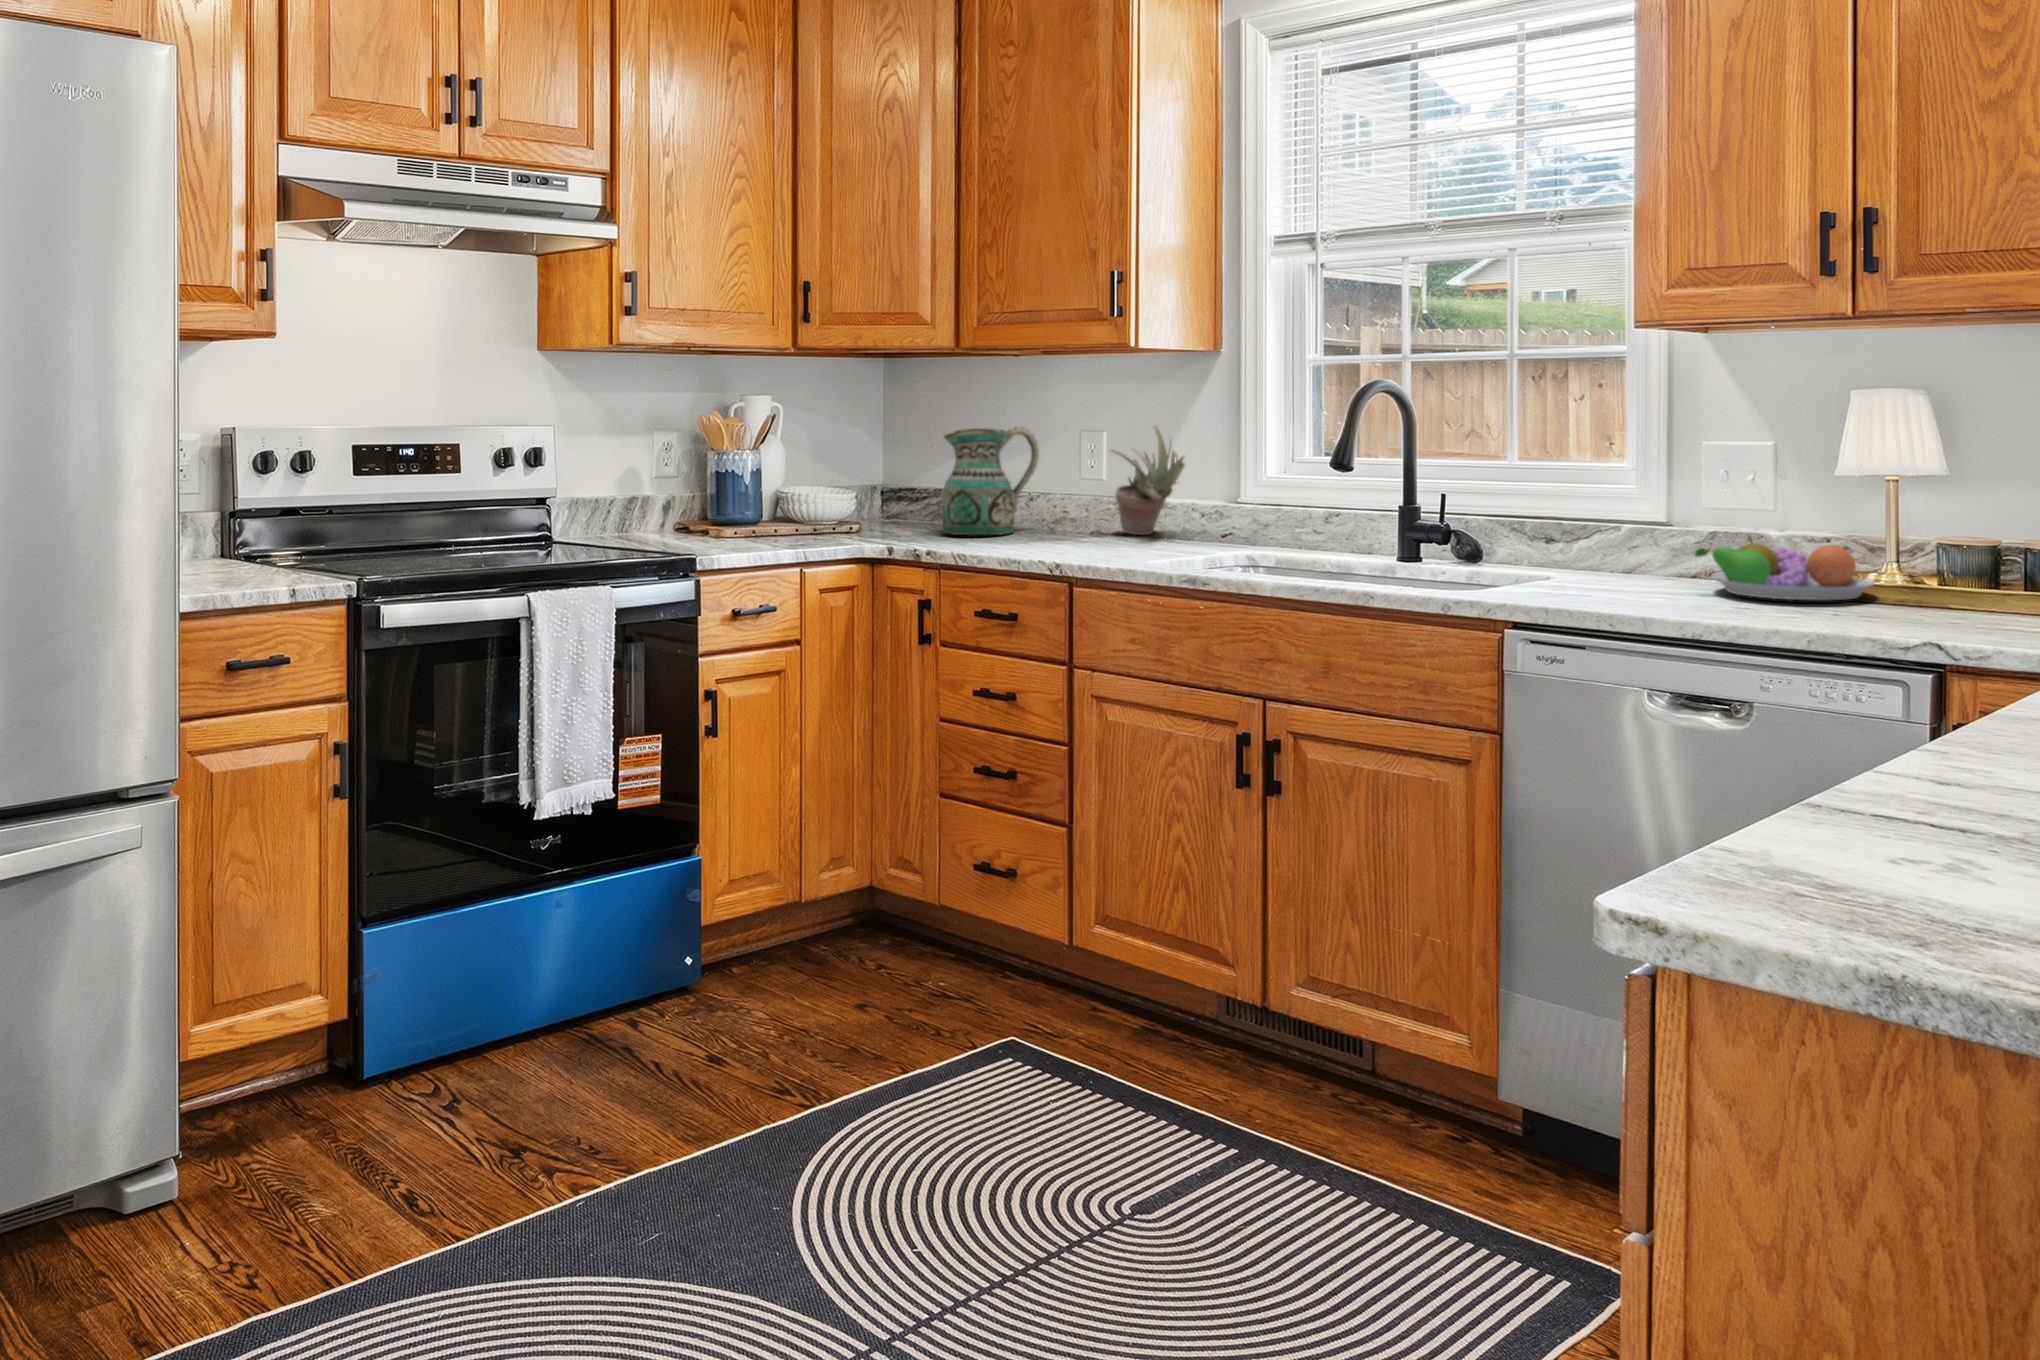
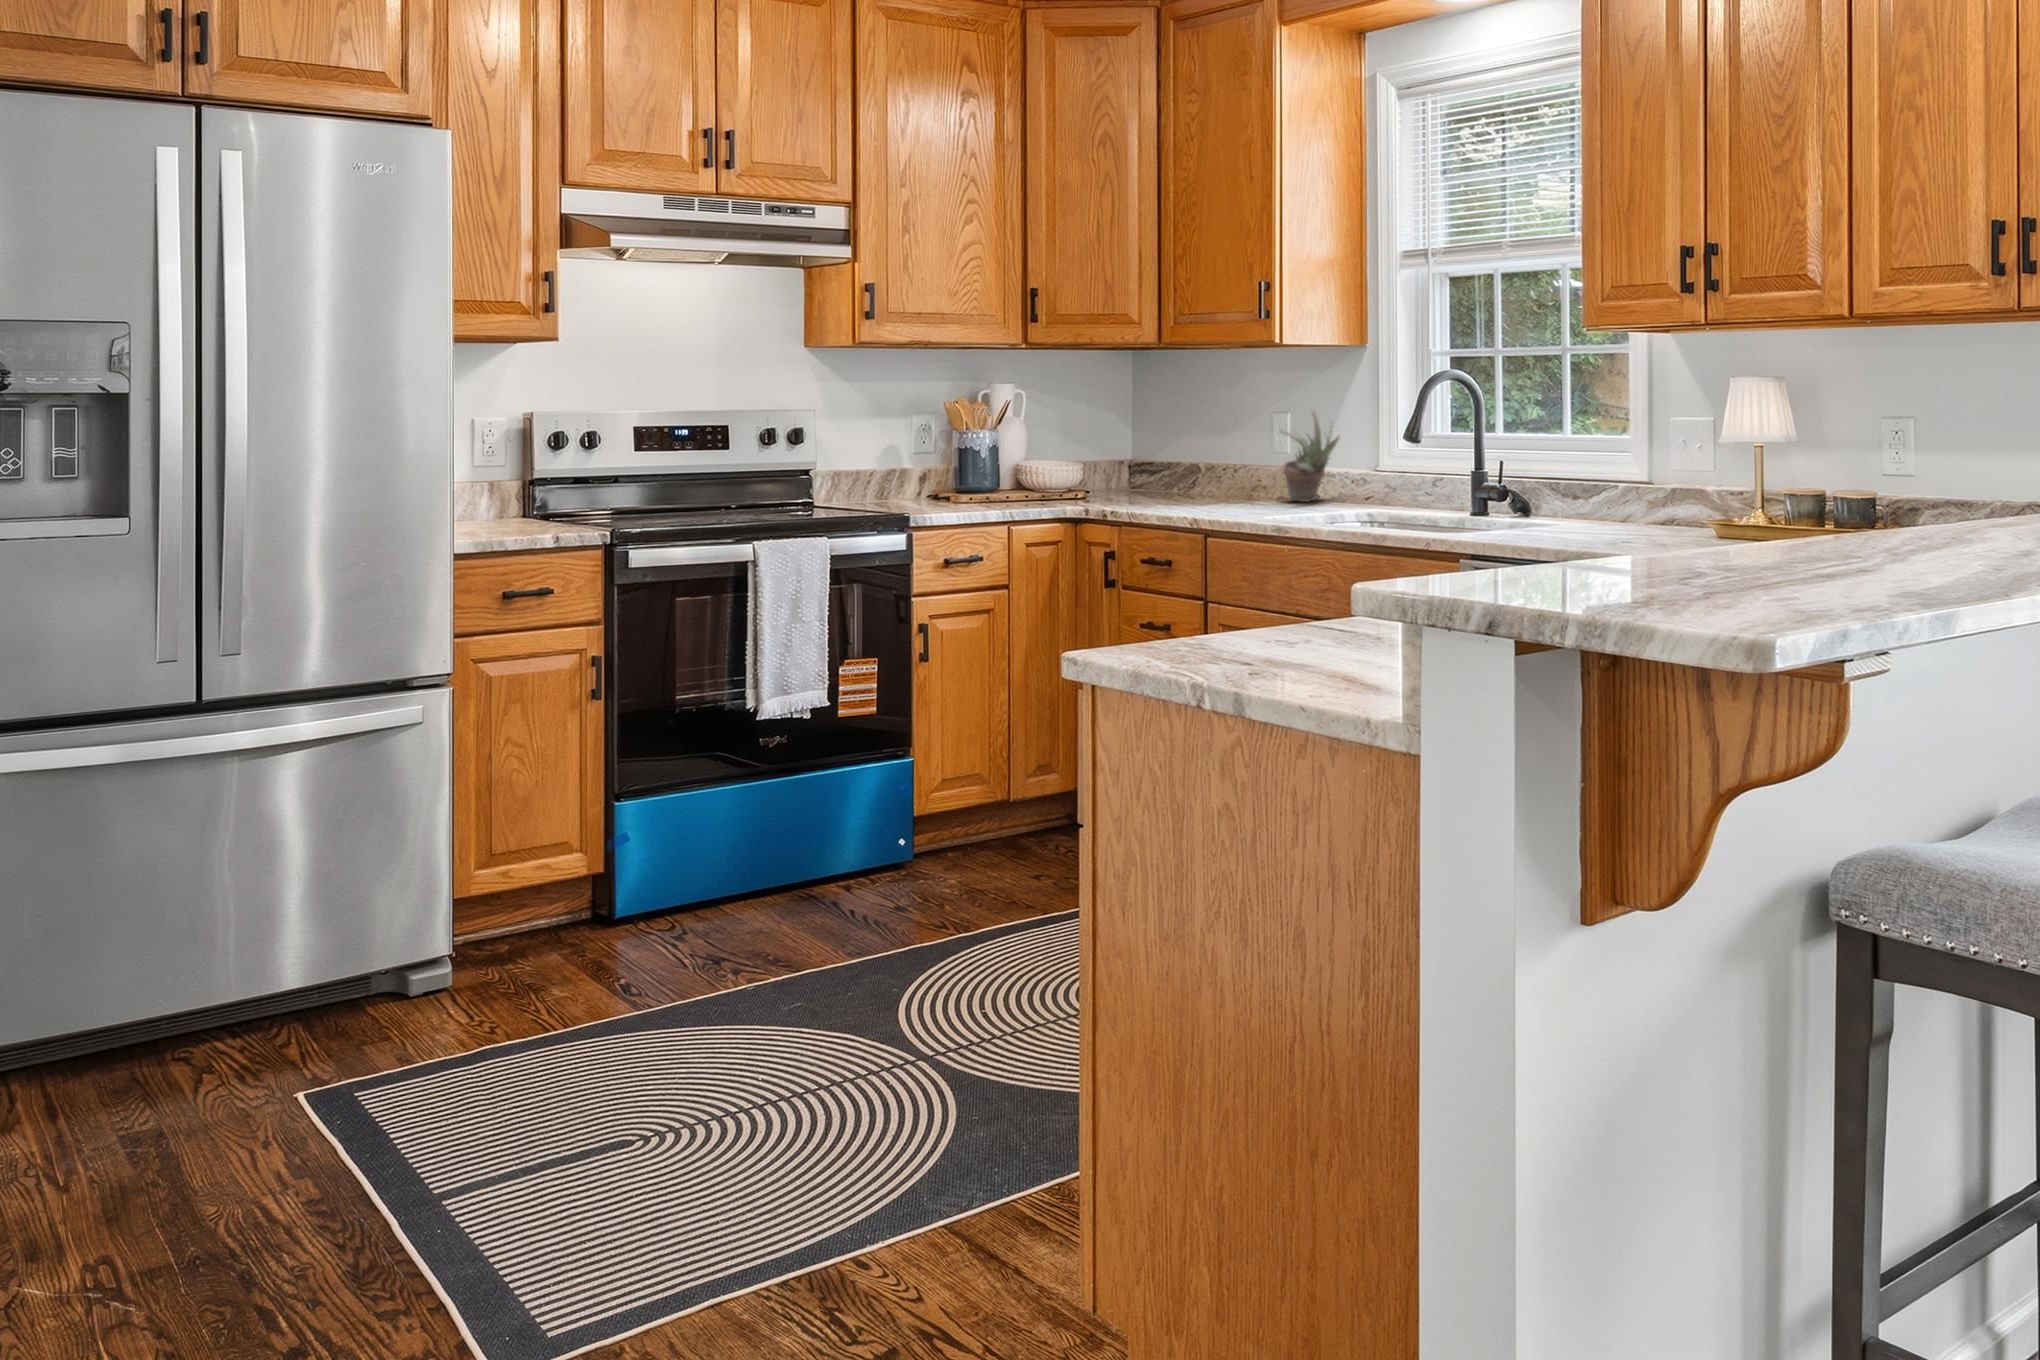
ceramic pitcher: present [942,427,1039,535] -> none [1147,412,1230,503]
fruit bowl: present [1695,535,1874,600] -> none [1629,491,1751,539]

